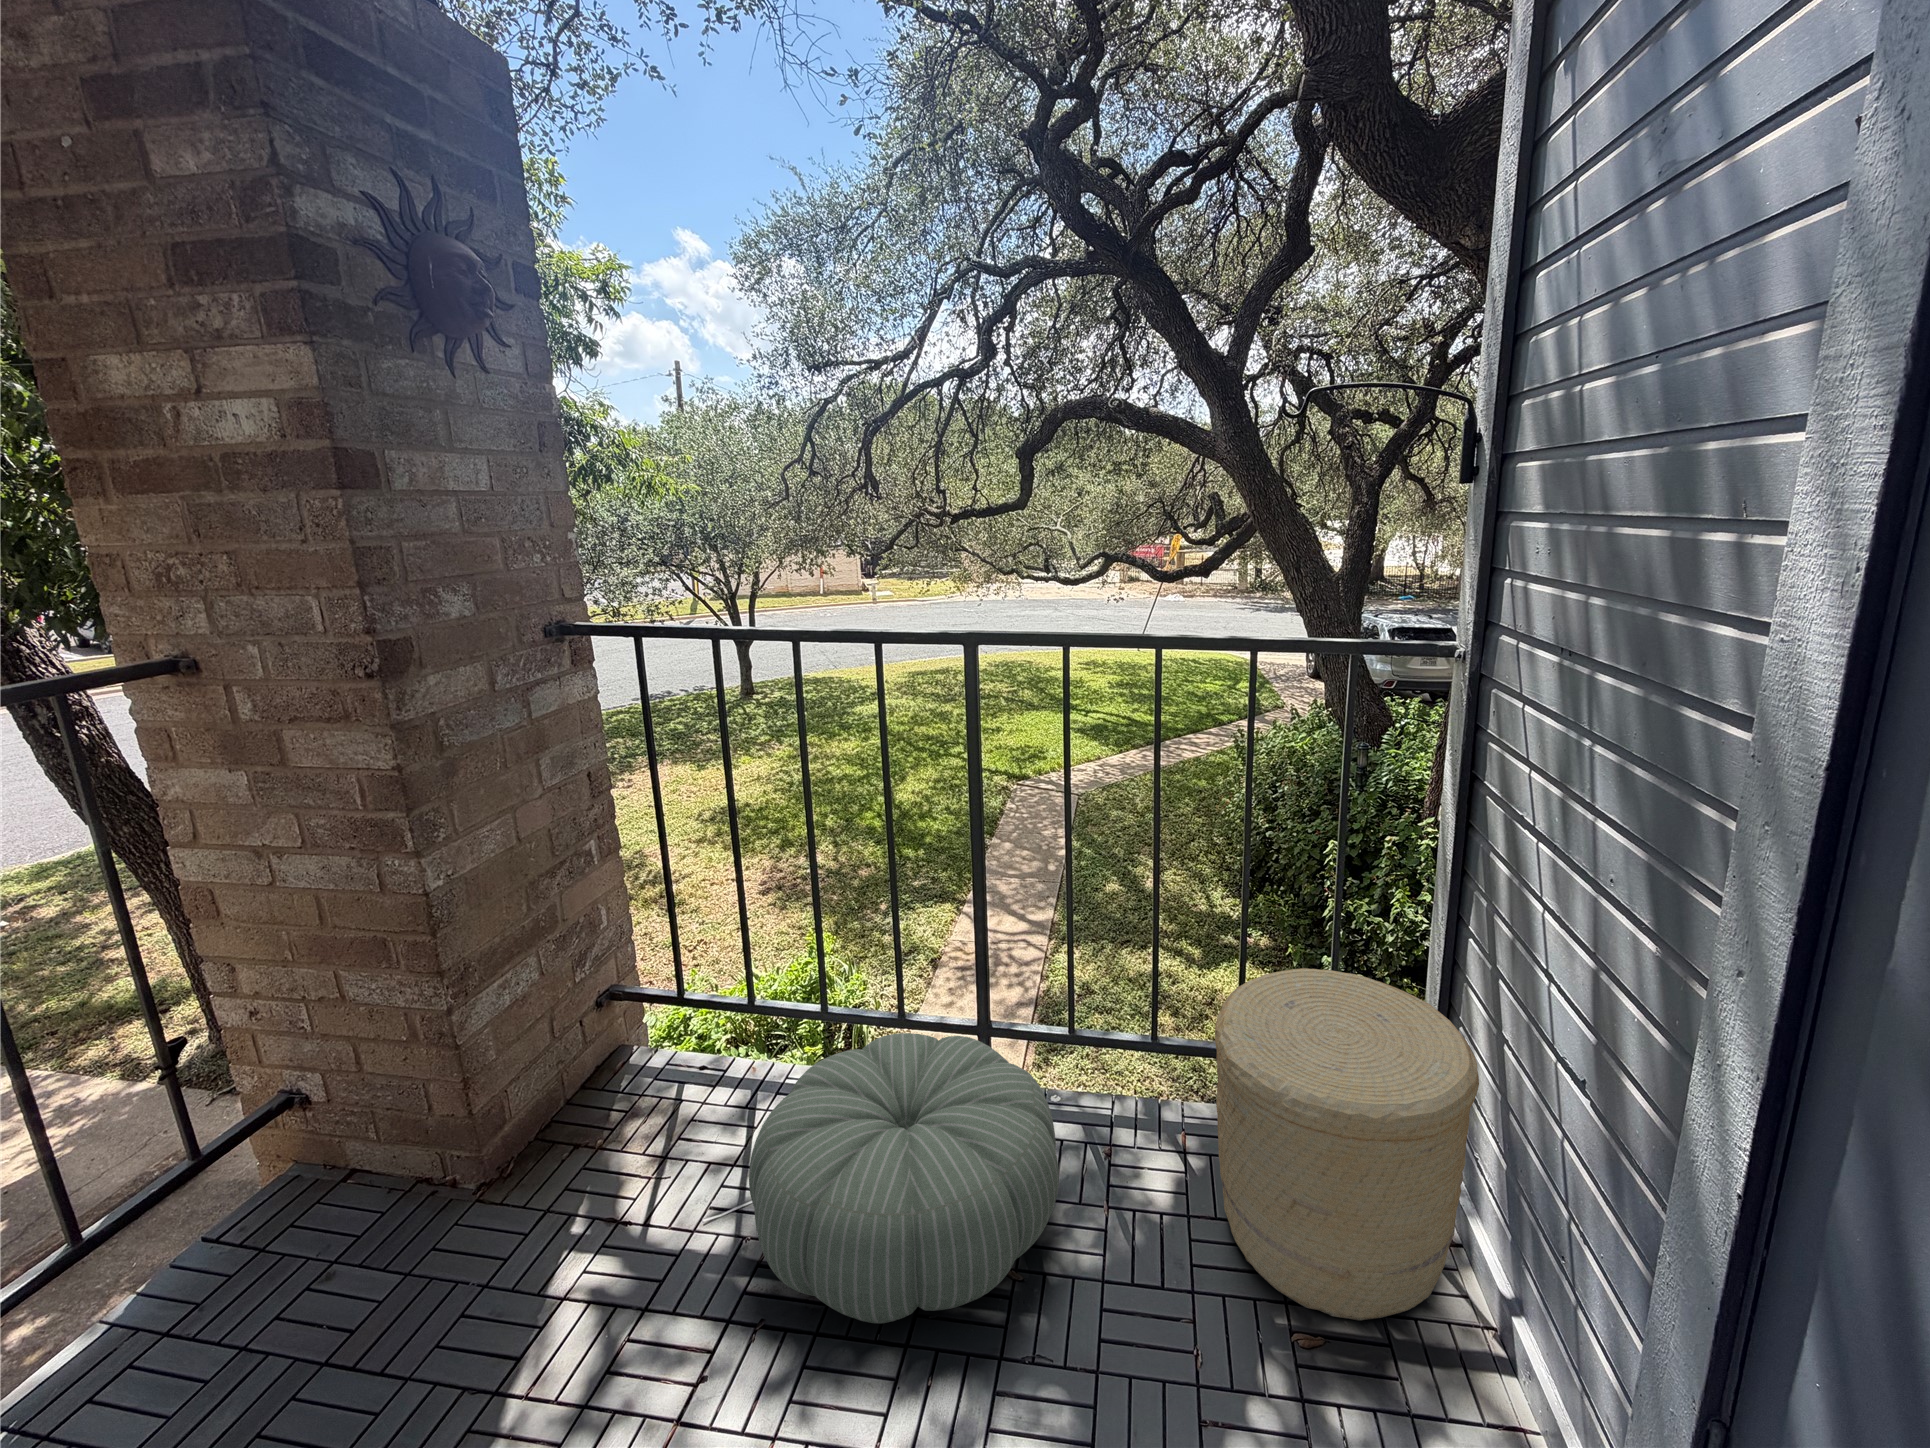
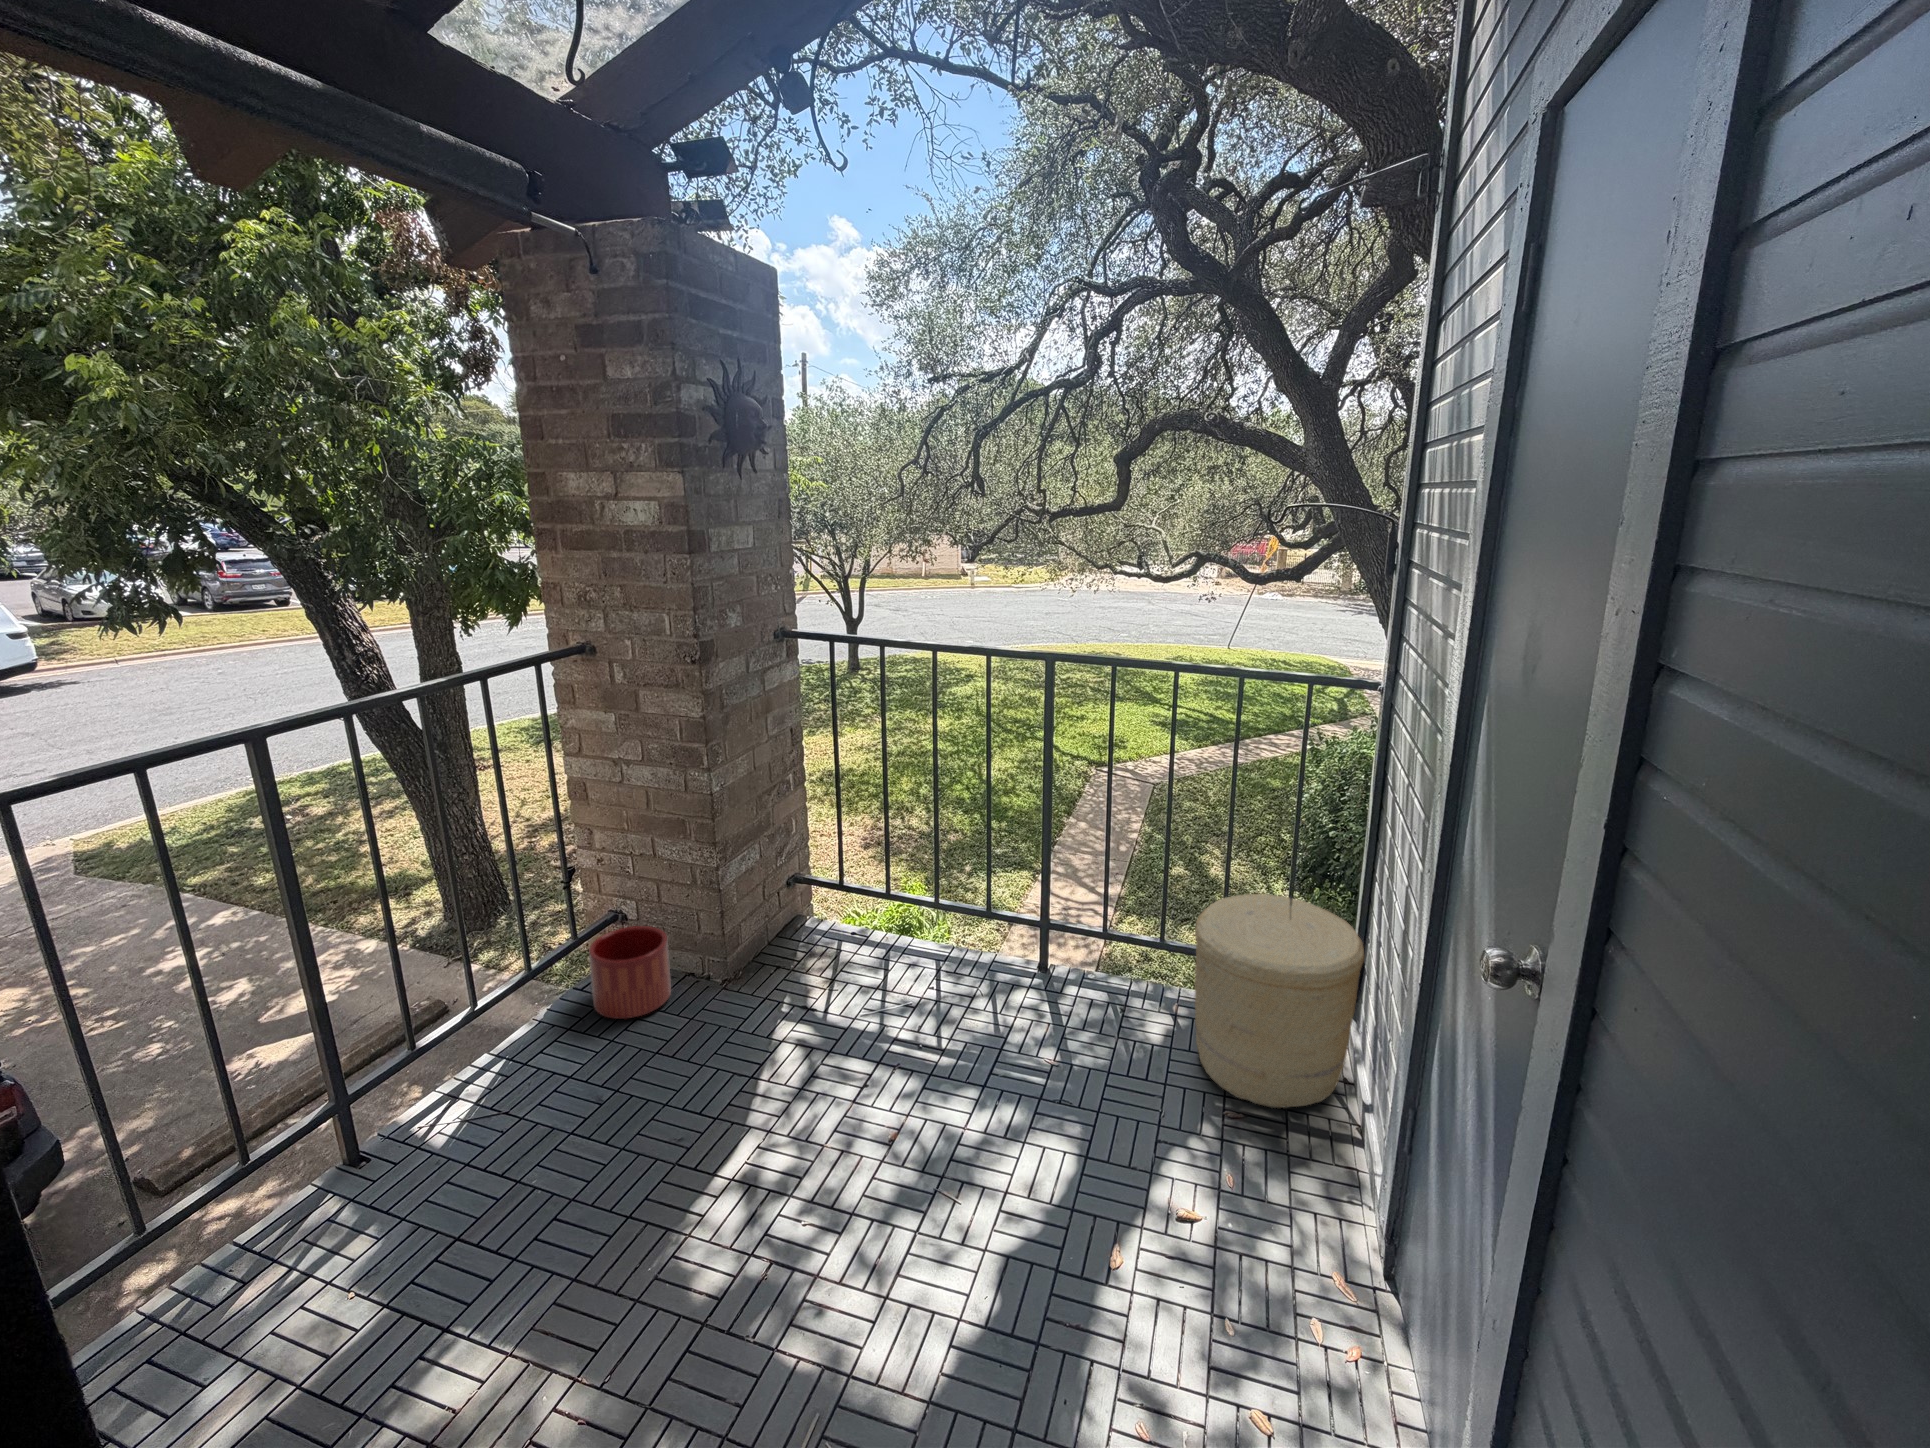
pouf: present [749,1033,1059,1323] -> none [892,917,1088,1071]
planter: none [221,1112,391,1289] -> present [589,926,671,1019]

